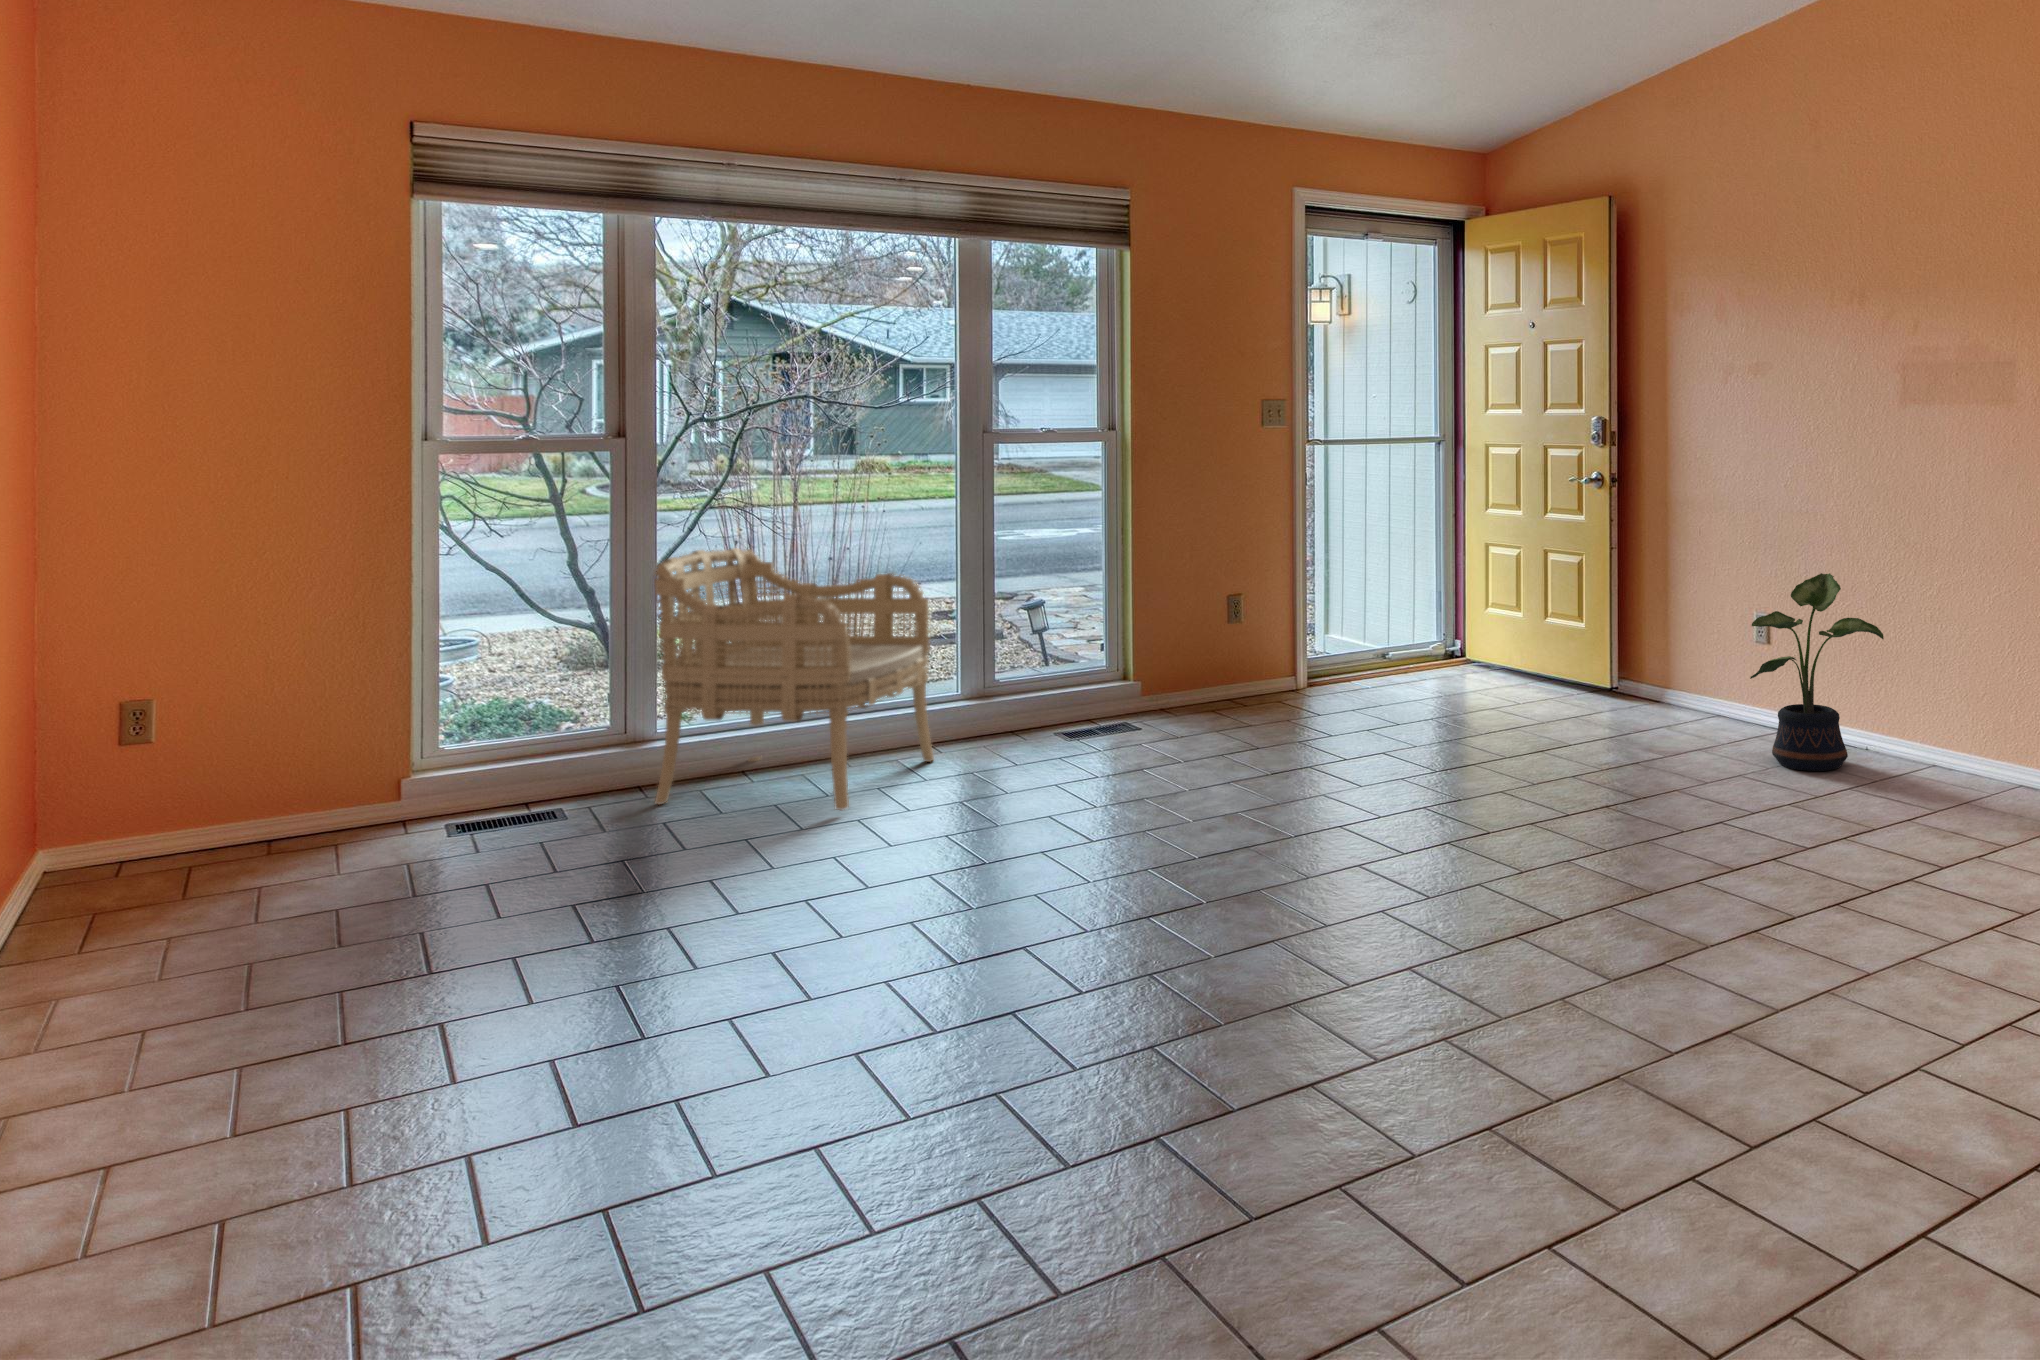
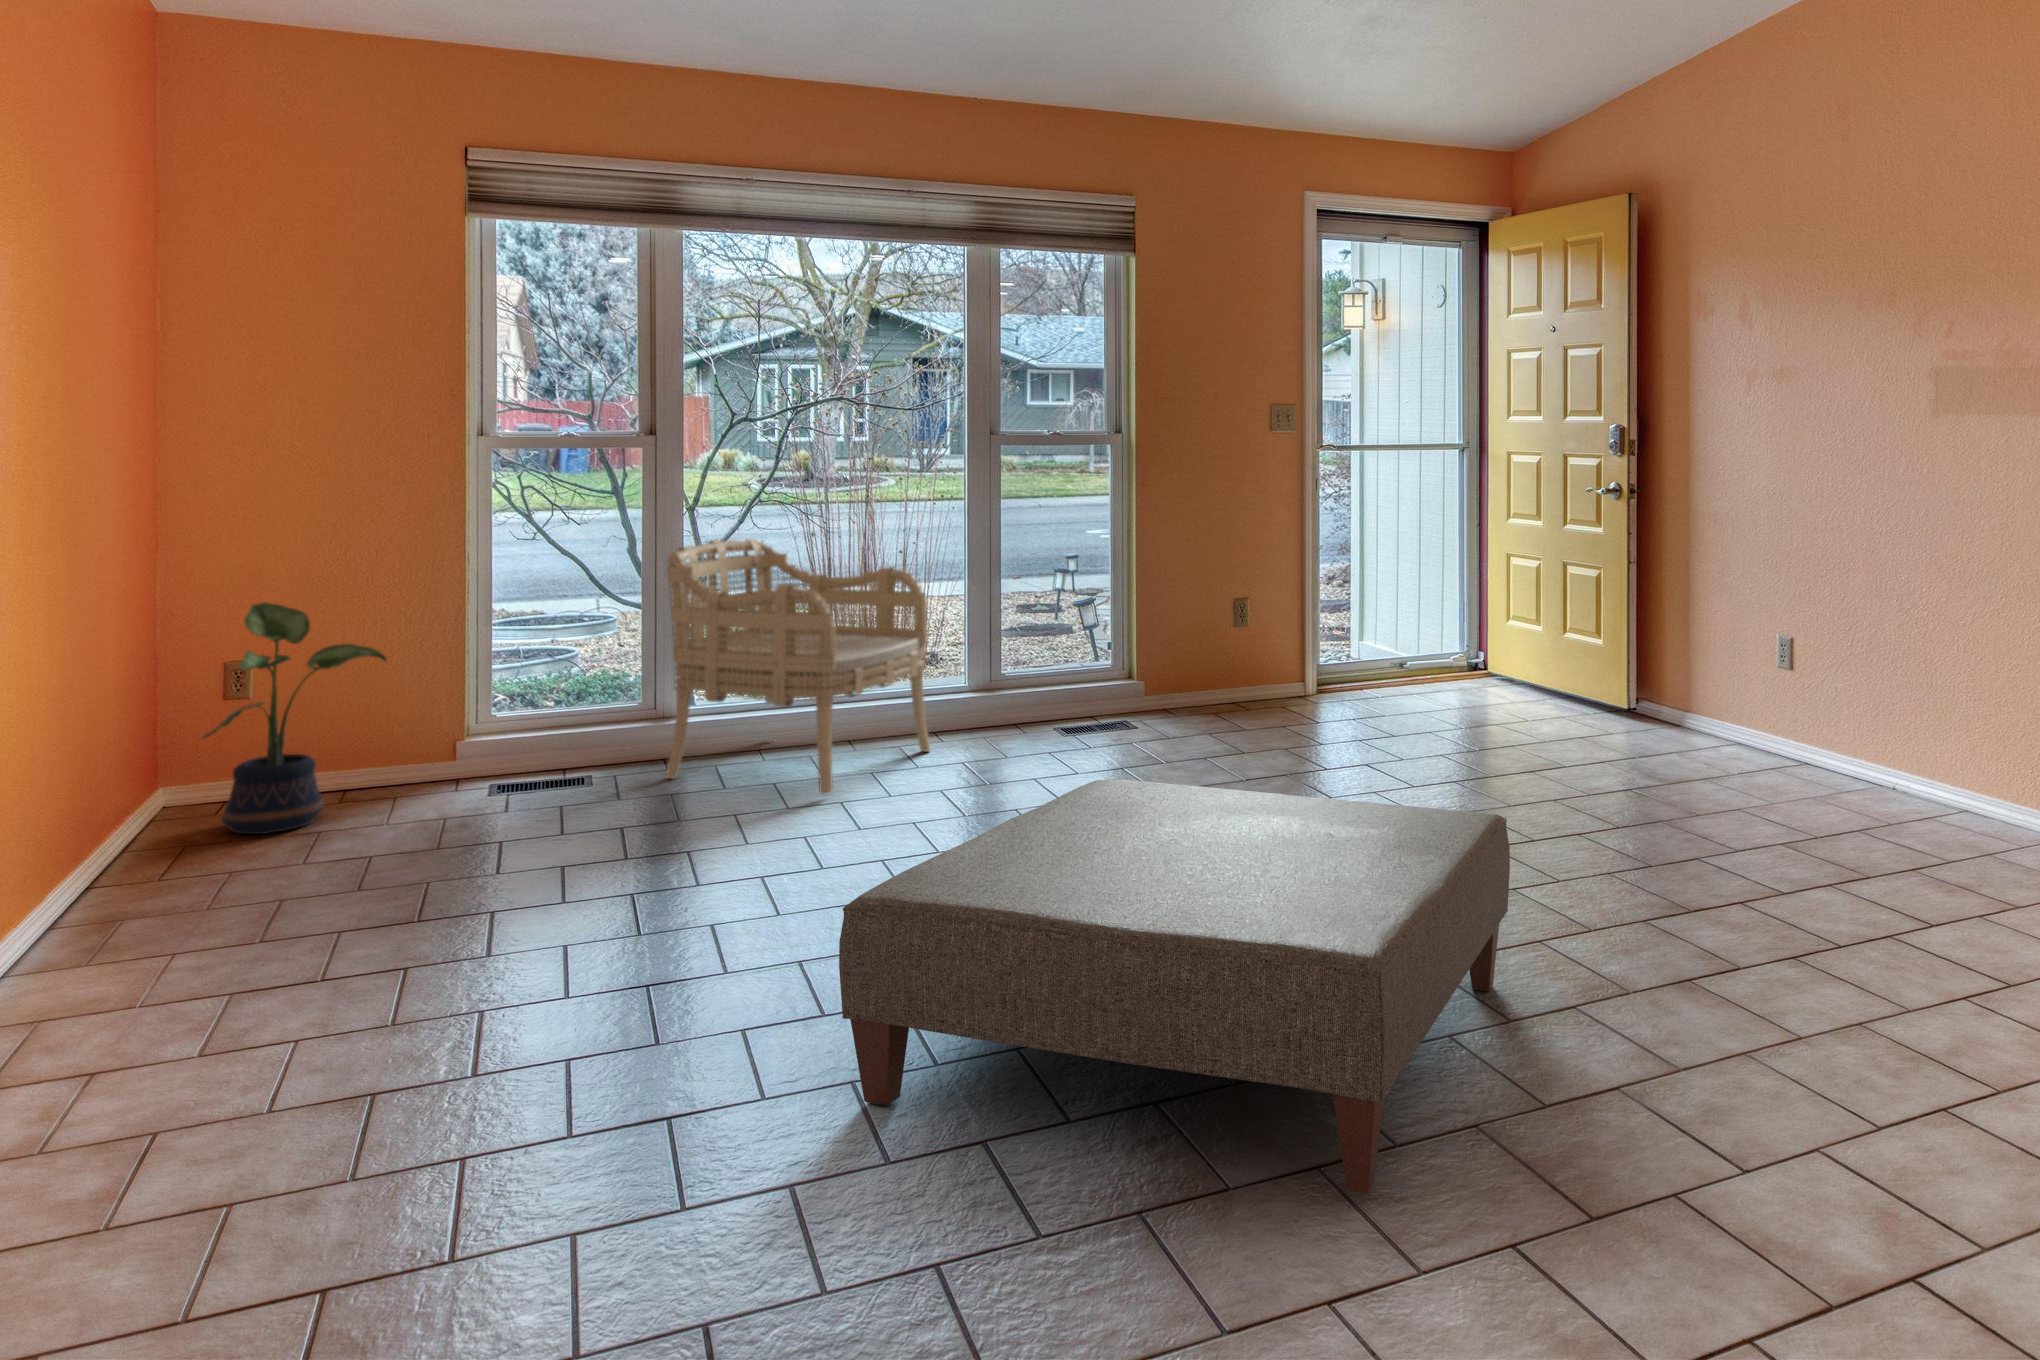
potted plant: present [1750,573,1884,771] -> present [203,602,386,834]
ottoman: none [986,774,1592,1146] -> present [839,779,1510,1193]

